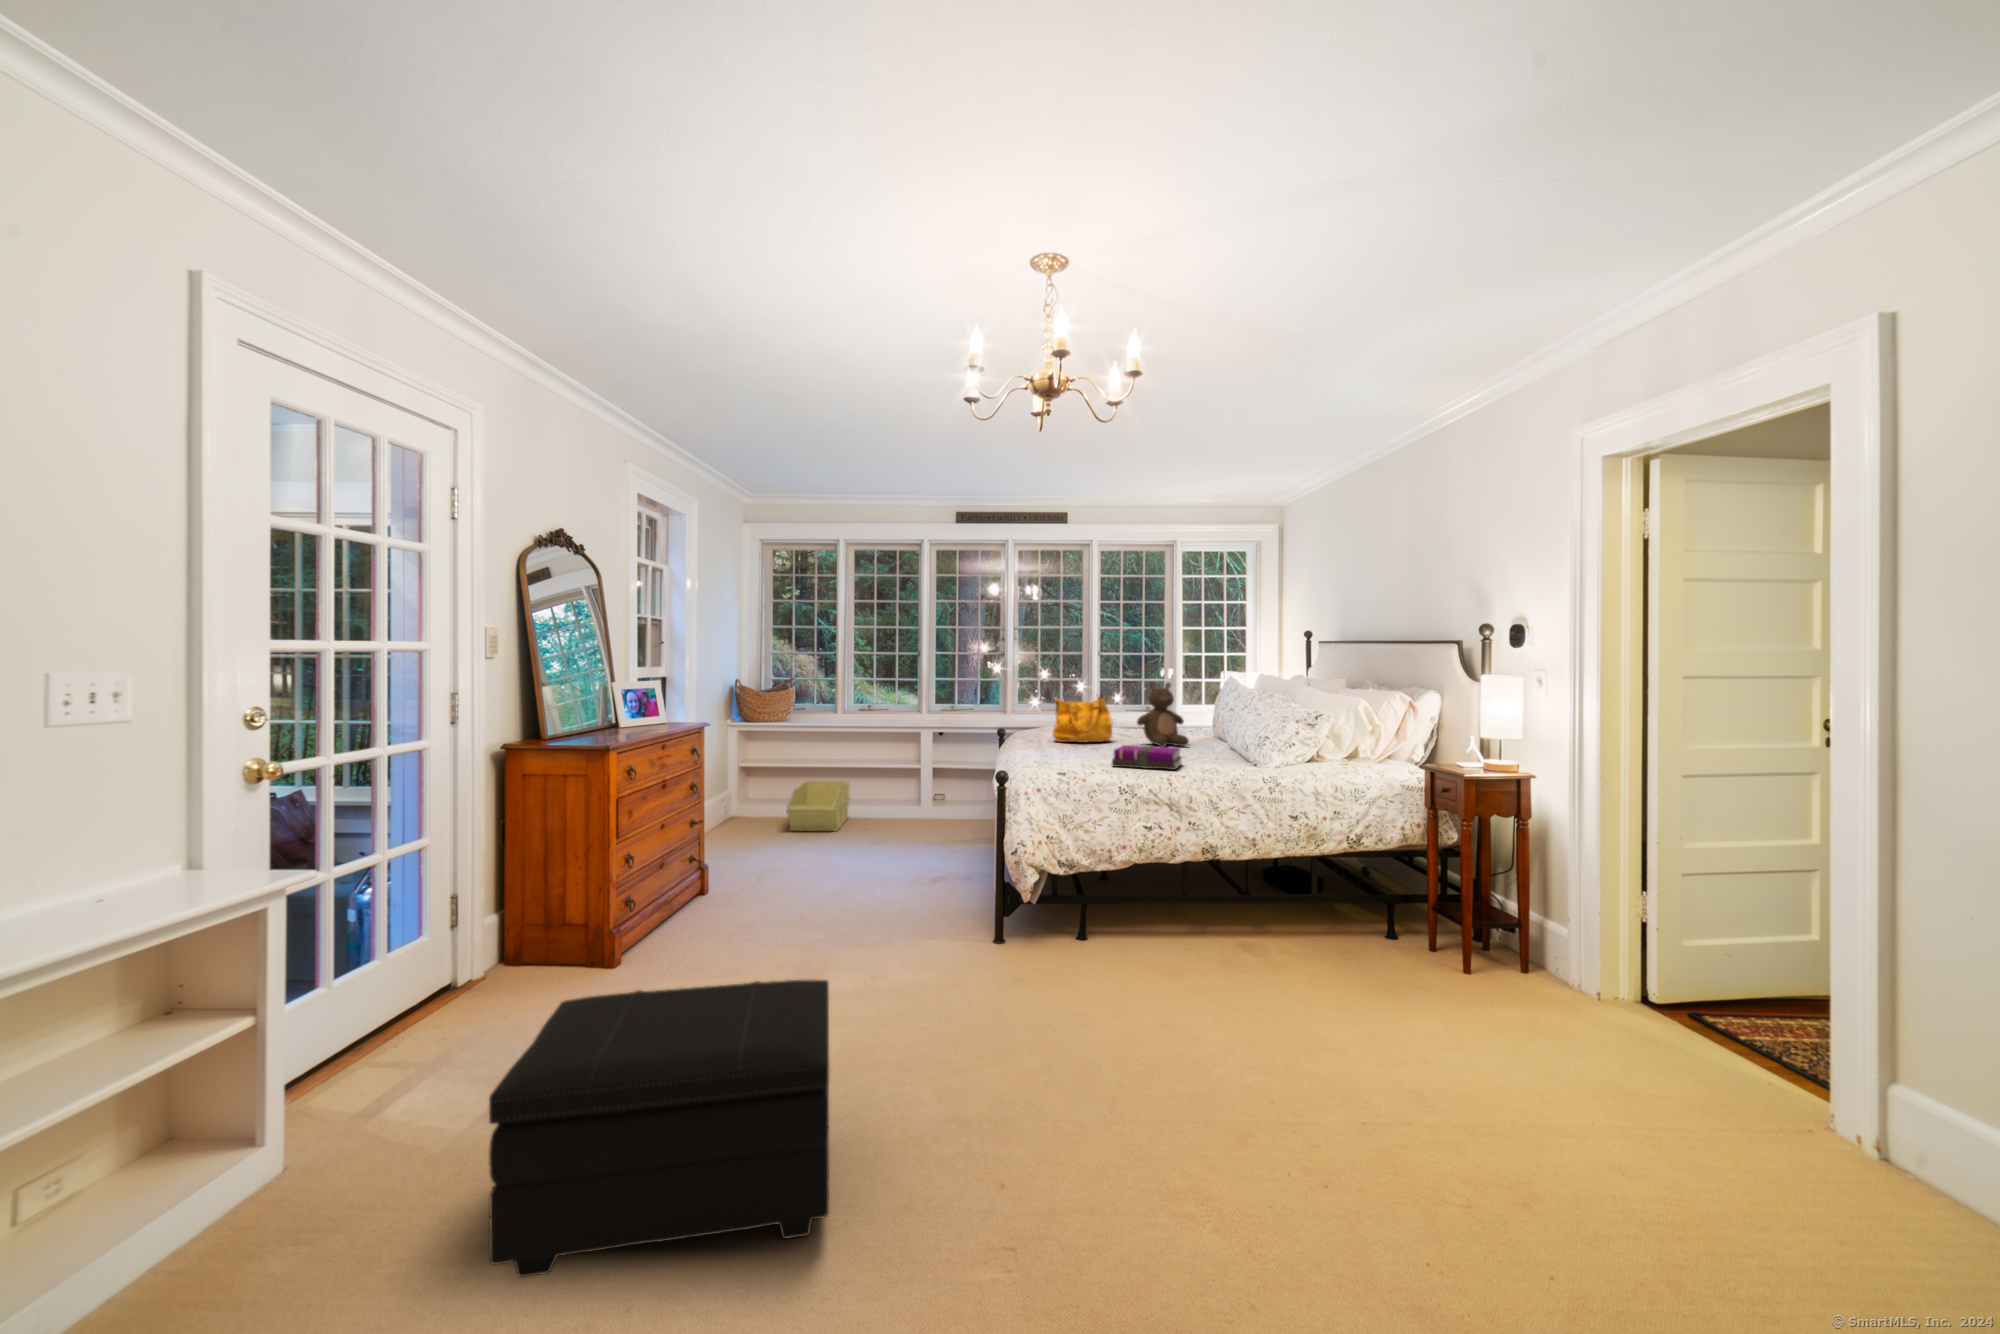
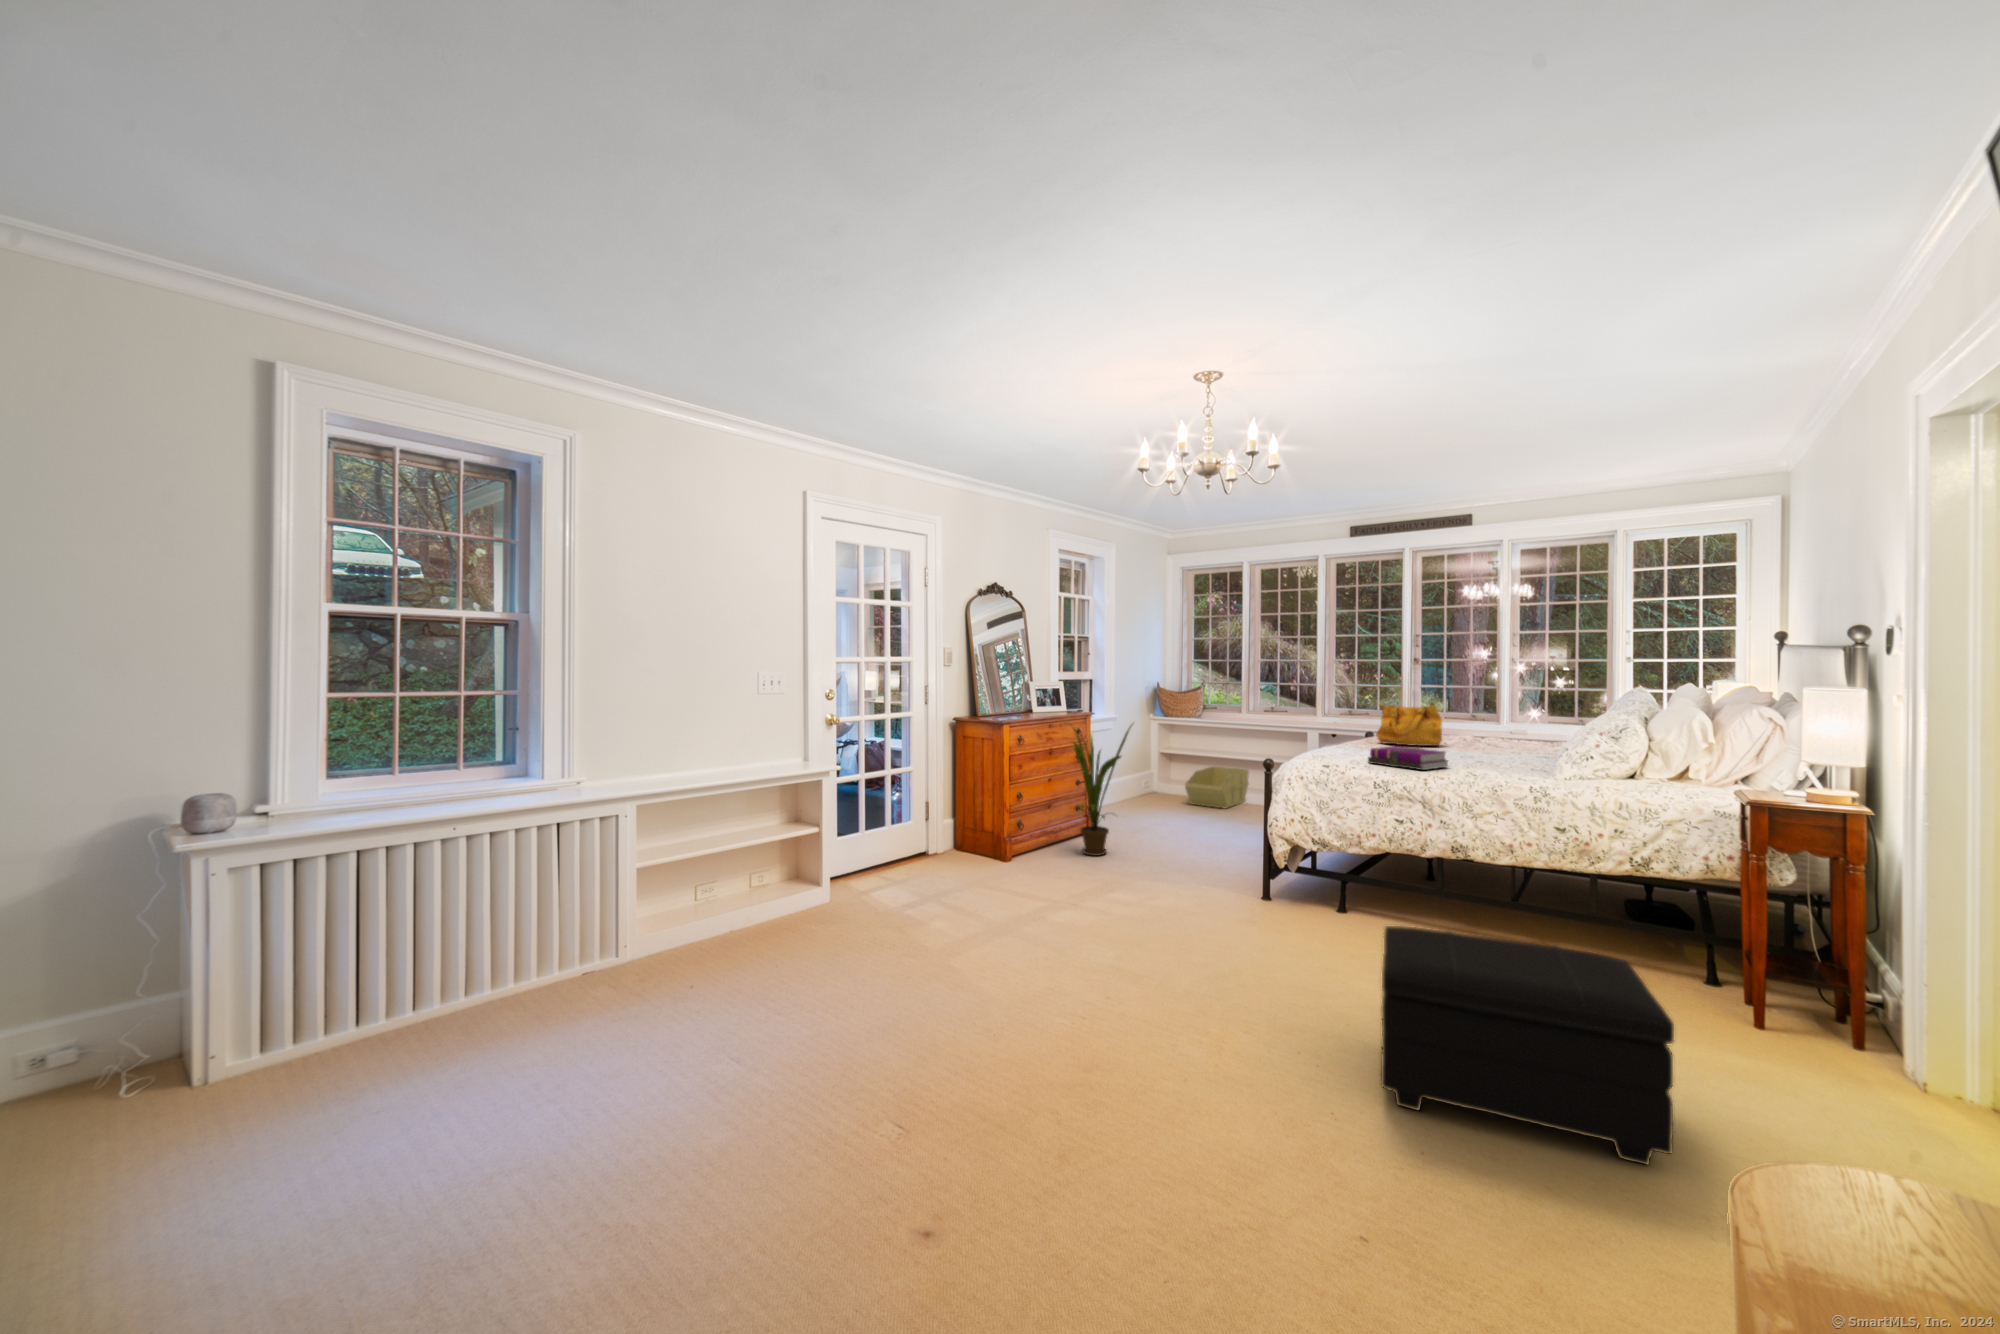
stuffed bear: present [1137,682,1189,747] -> none [1461,690,1521,755]
house plant: none [675,734,793,929] -> present [1073,725,1132,856]
footstool: present [489,980,829,1277] -> present [1381,926,1674,1165]

